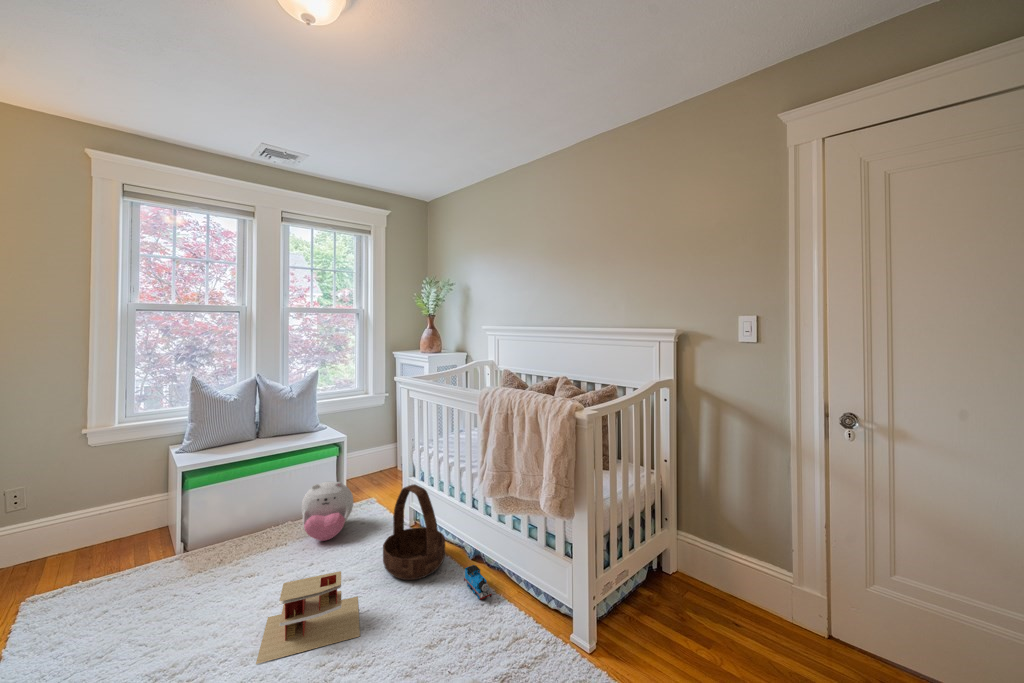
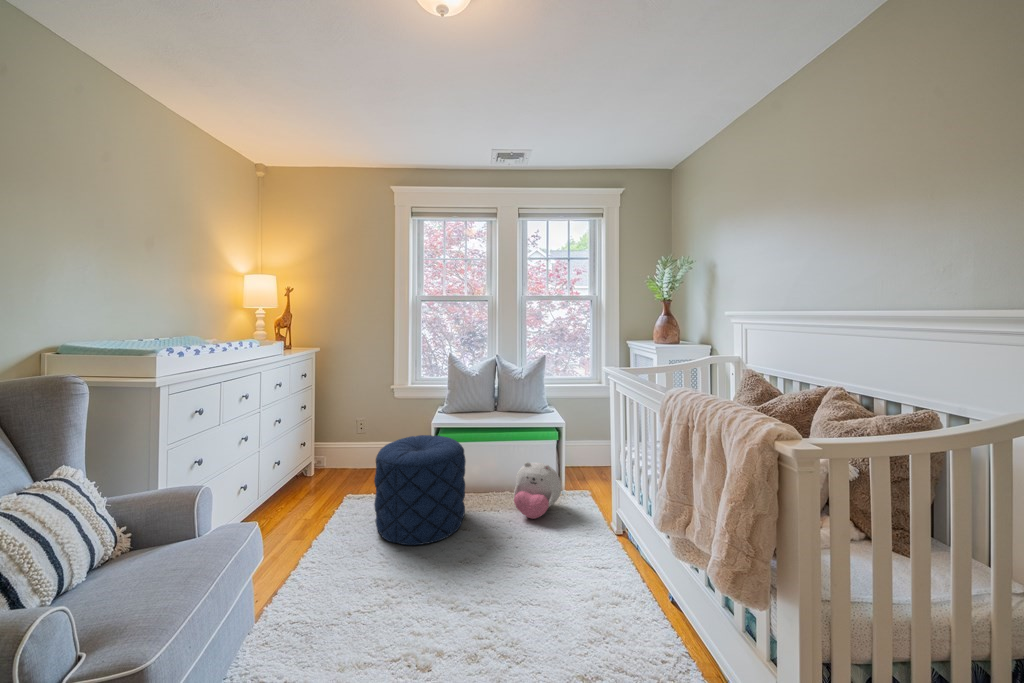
pouf: none [102,478,246,628] -> present [374,435,466,545]
basket: present [383,484,445,580] -> none [569,486,639,595]
toy train: present [464,565,492,600] -> none [649,605,678,658]
toy house: present [256,571,360,664] -> none [437,546,536,628]

